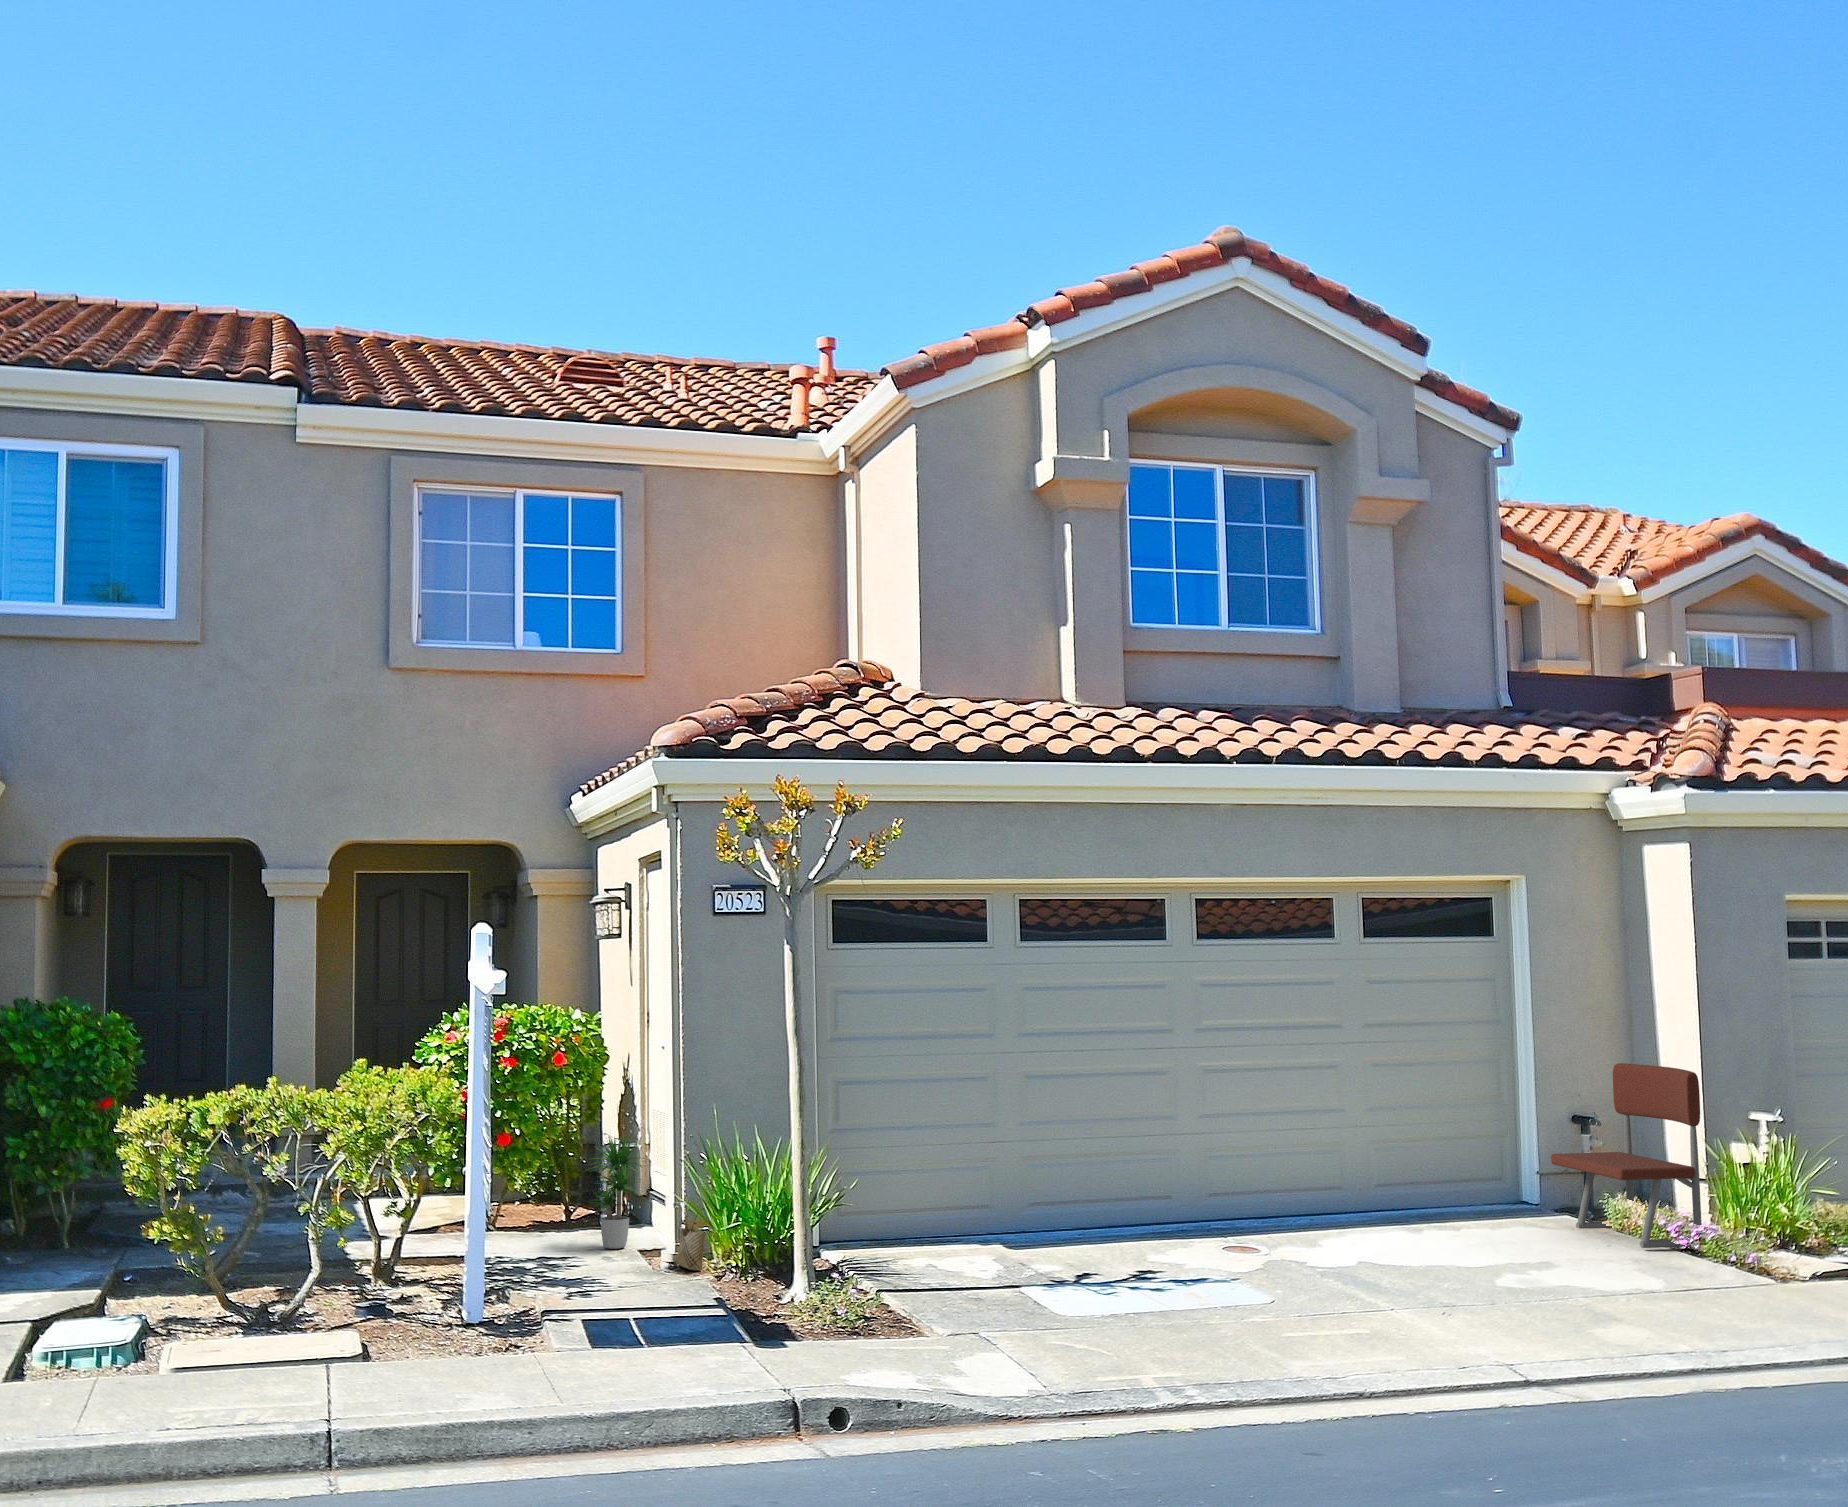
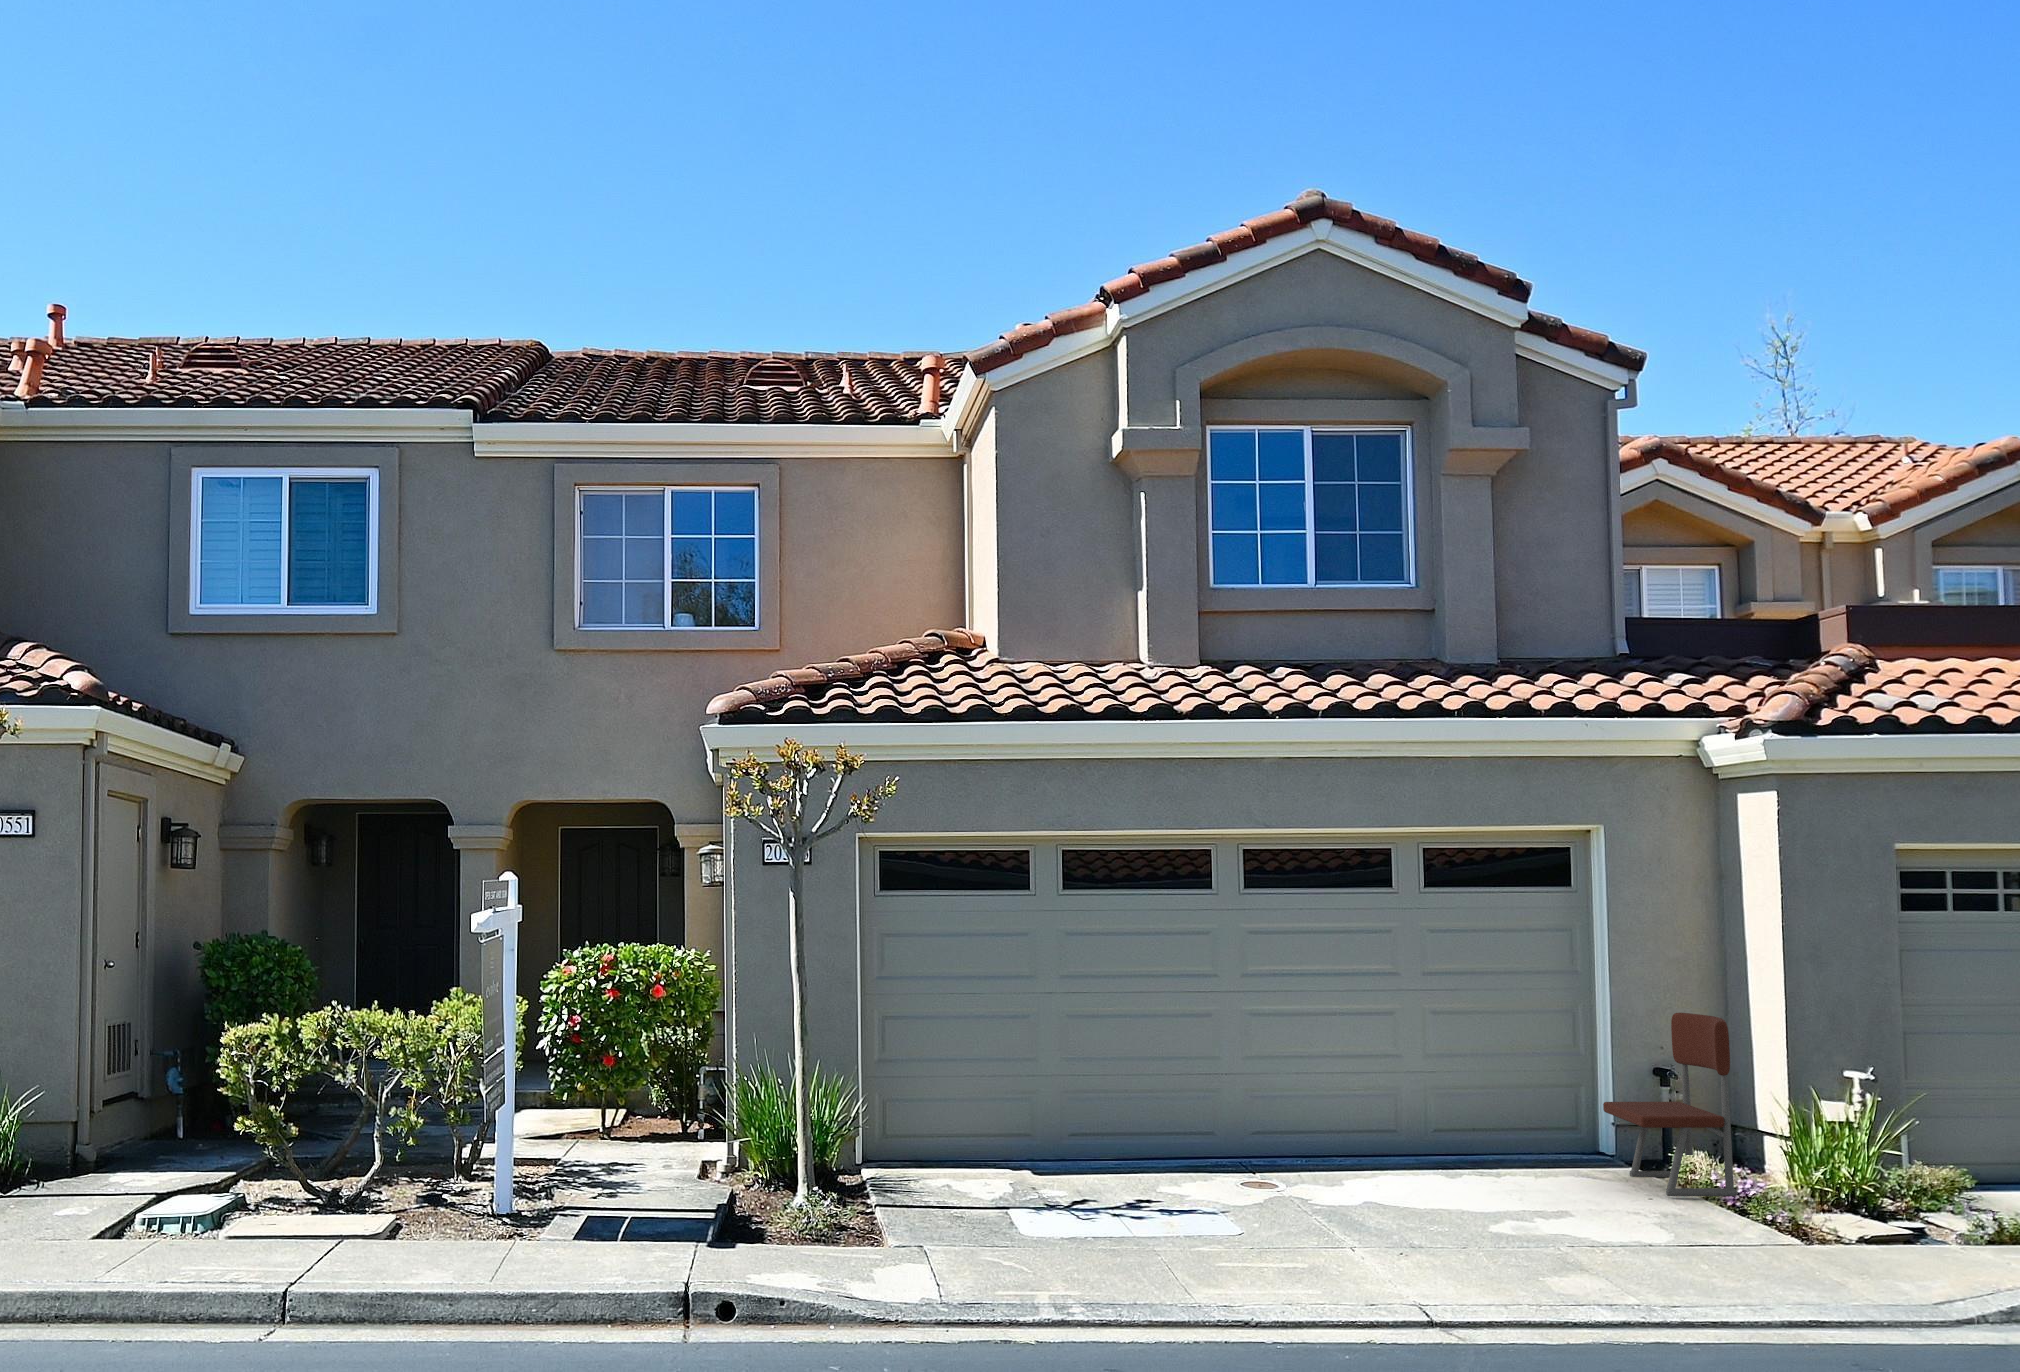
potted plant: present [592,1135,646,1249] -> none [659,1060,722,1165]
woven basket: present [677,1208,706,1270] -> none [720,1129,744,1185]

